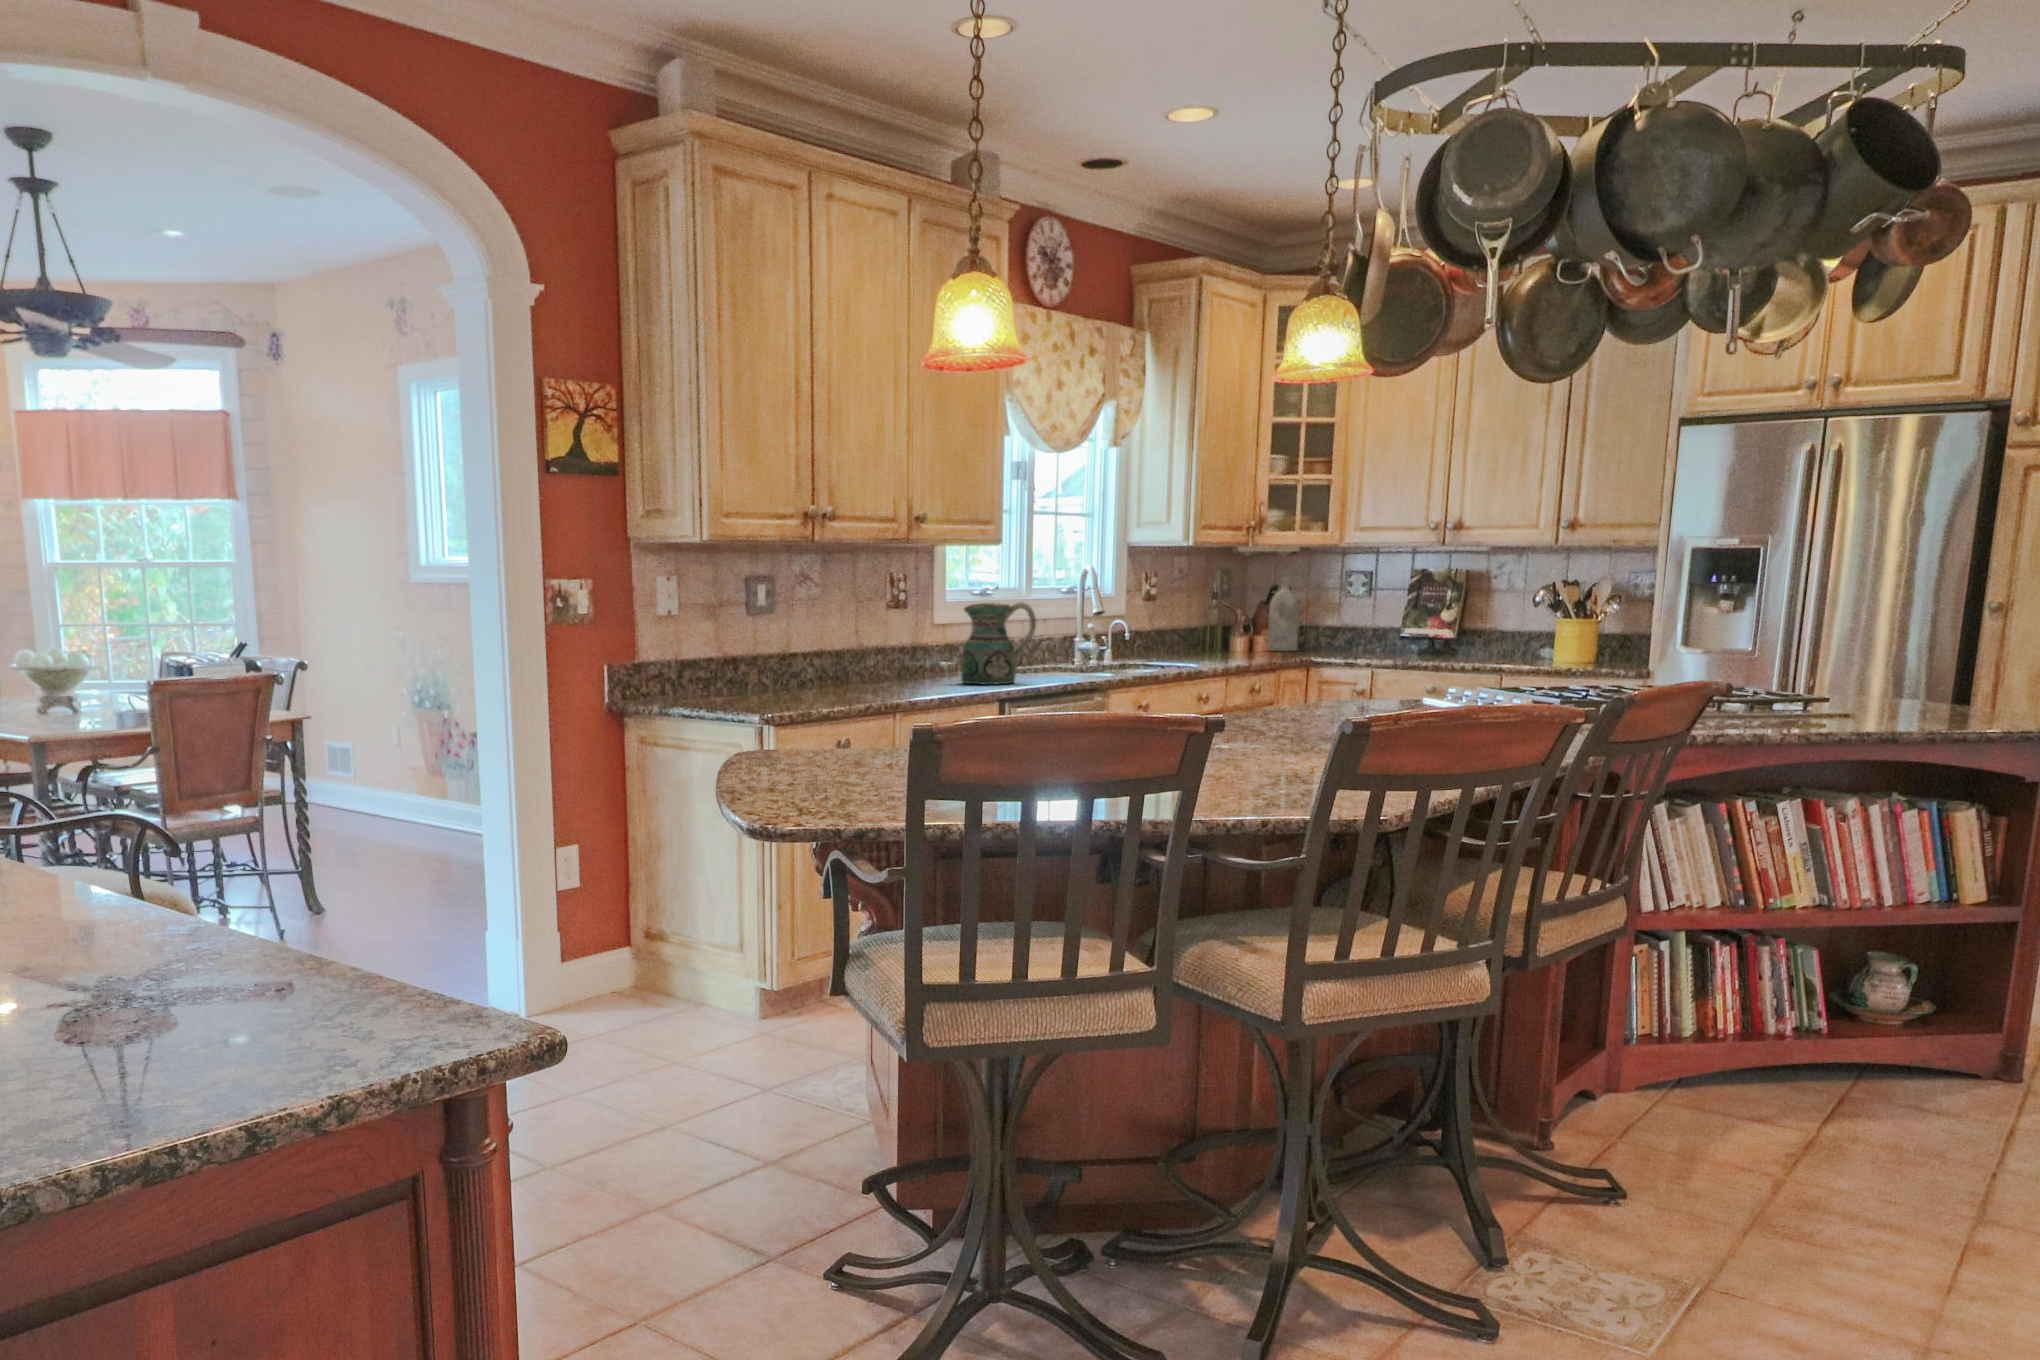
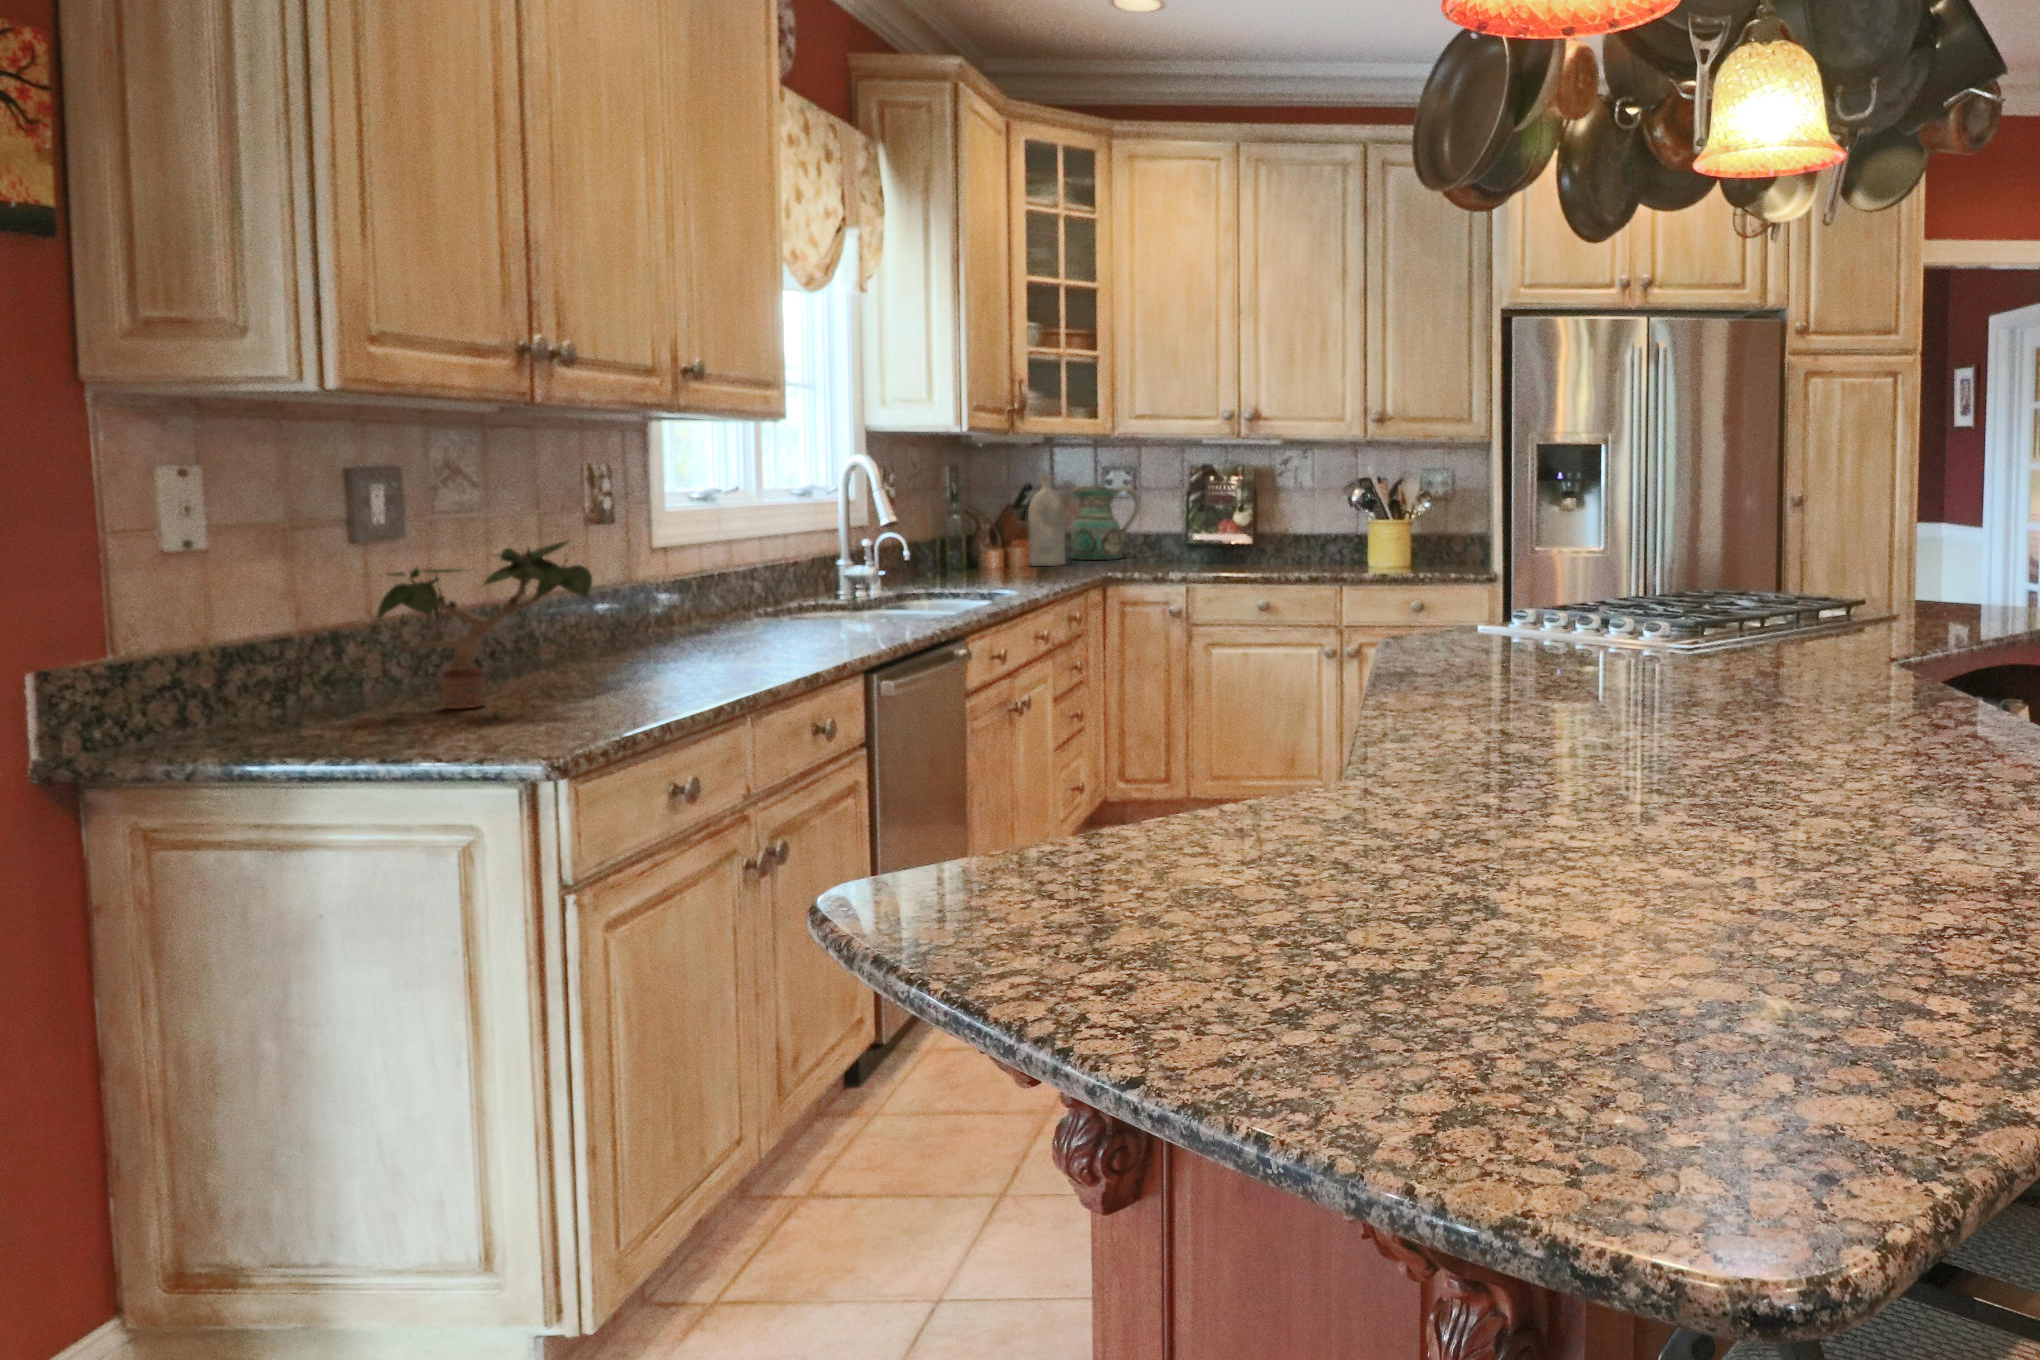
ceramic pitcher: present [961,603,1036,685] -> present [1071,486,1140,560]
potted plant: none [728,613,842,705] -> present [377,541,592,709]

